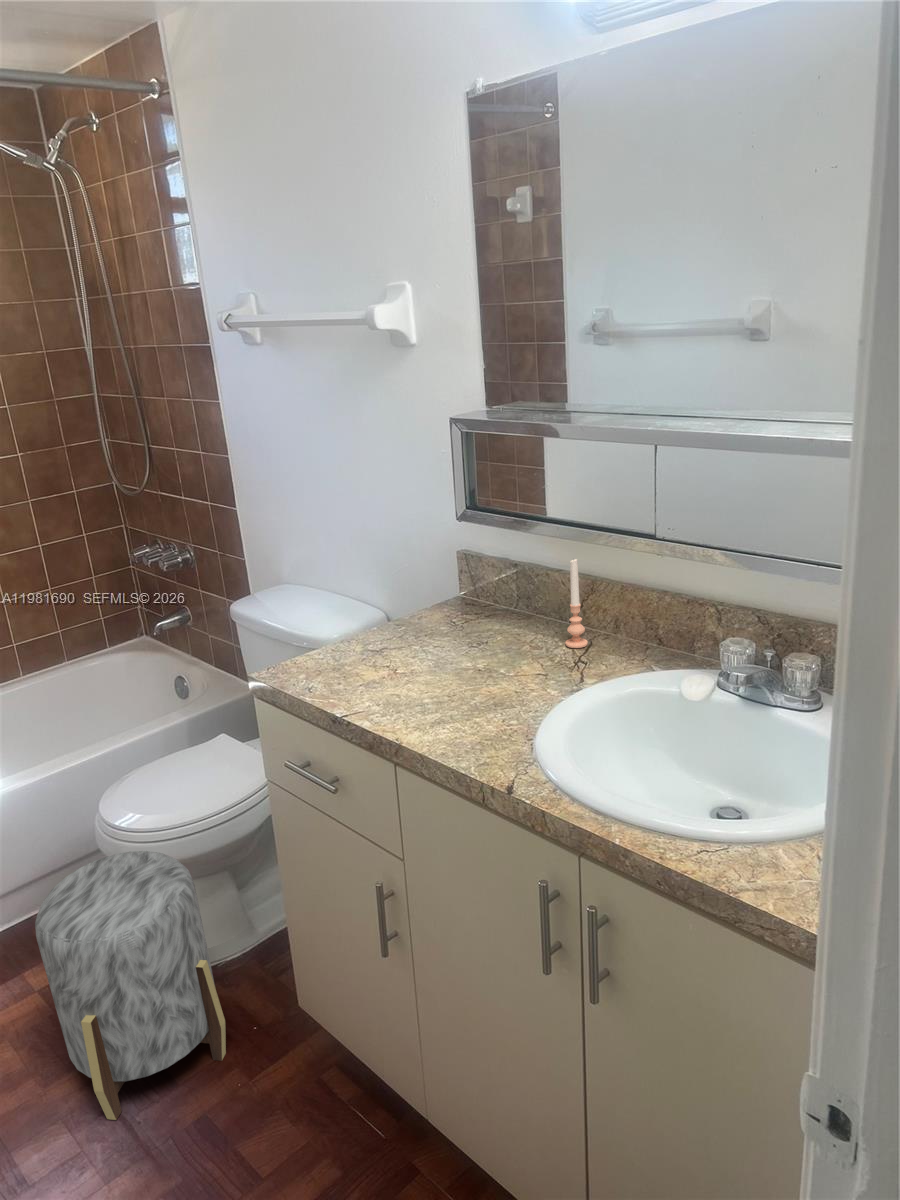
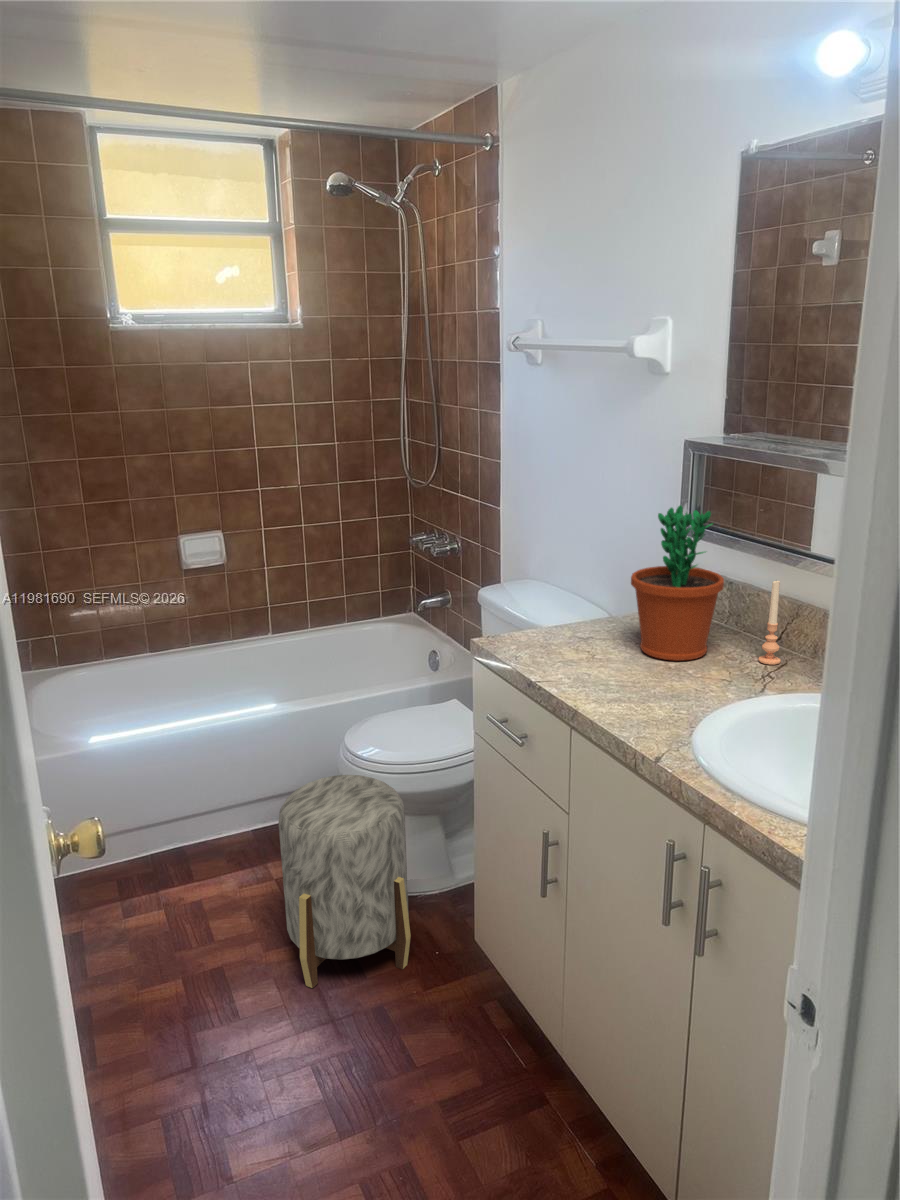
flower pot: none [421,491,520,662] -> present [631,505,724,661]

